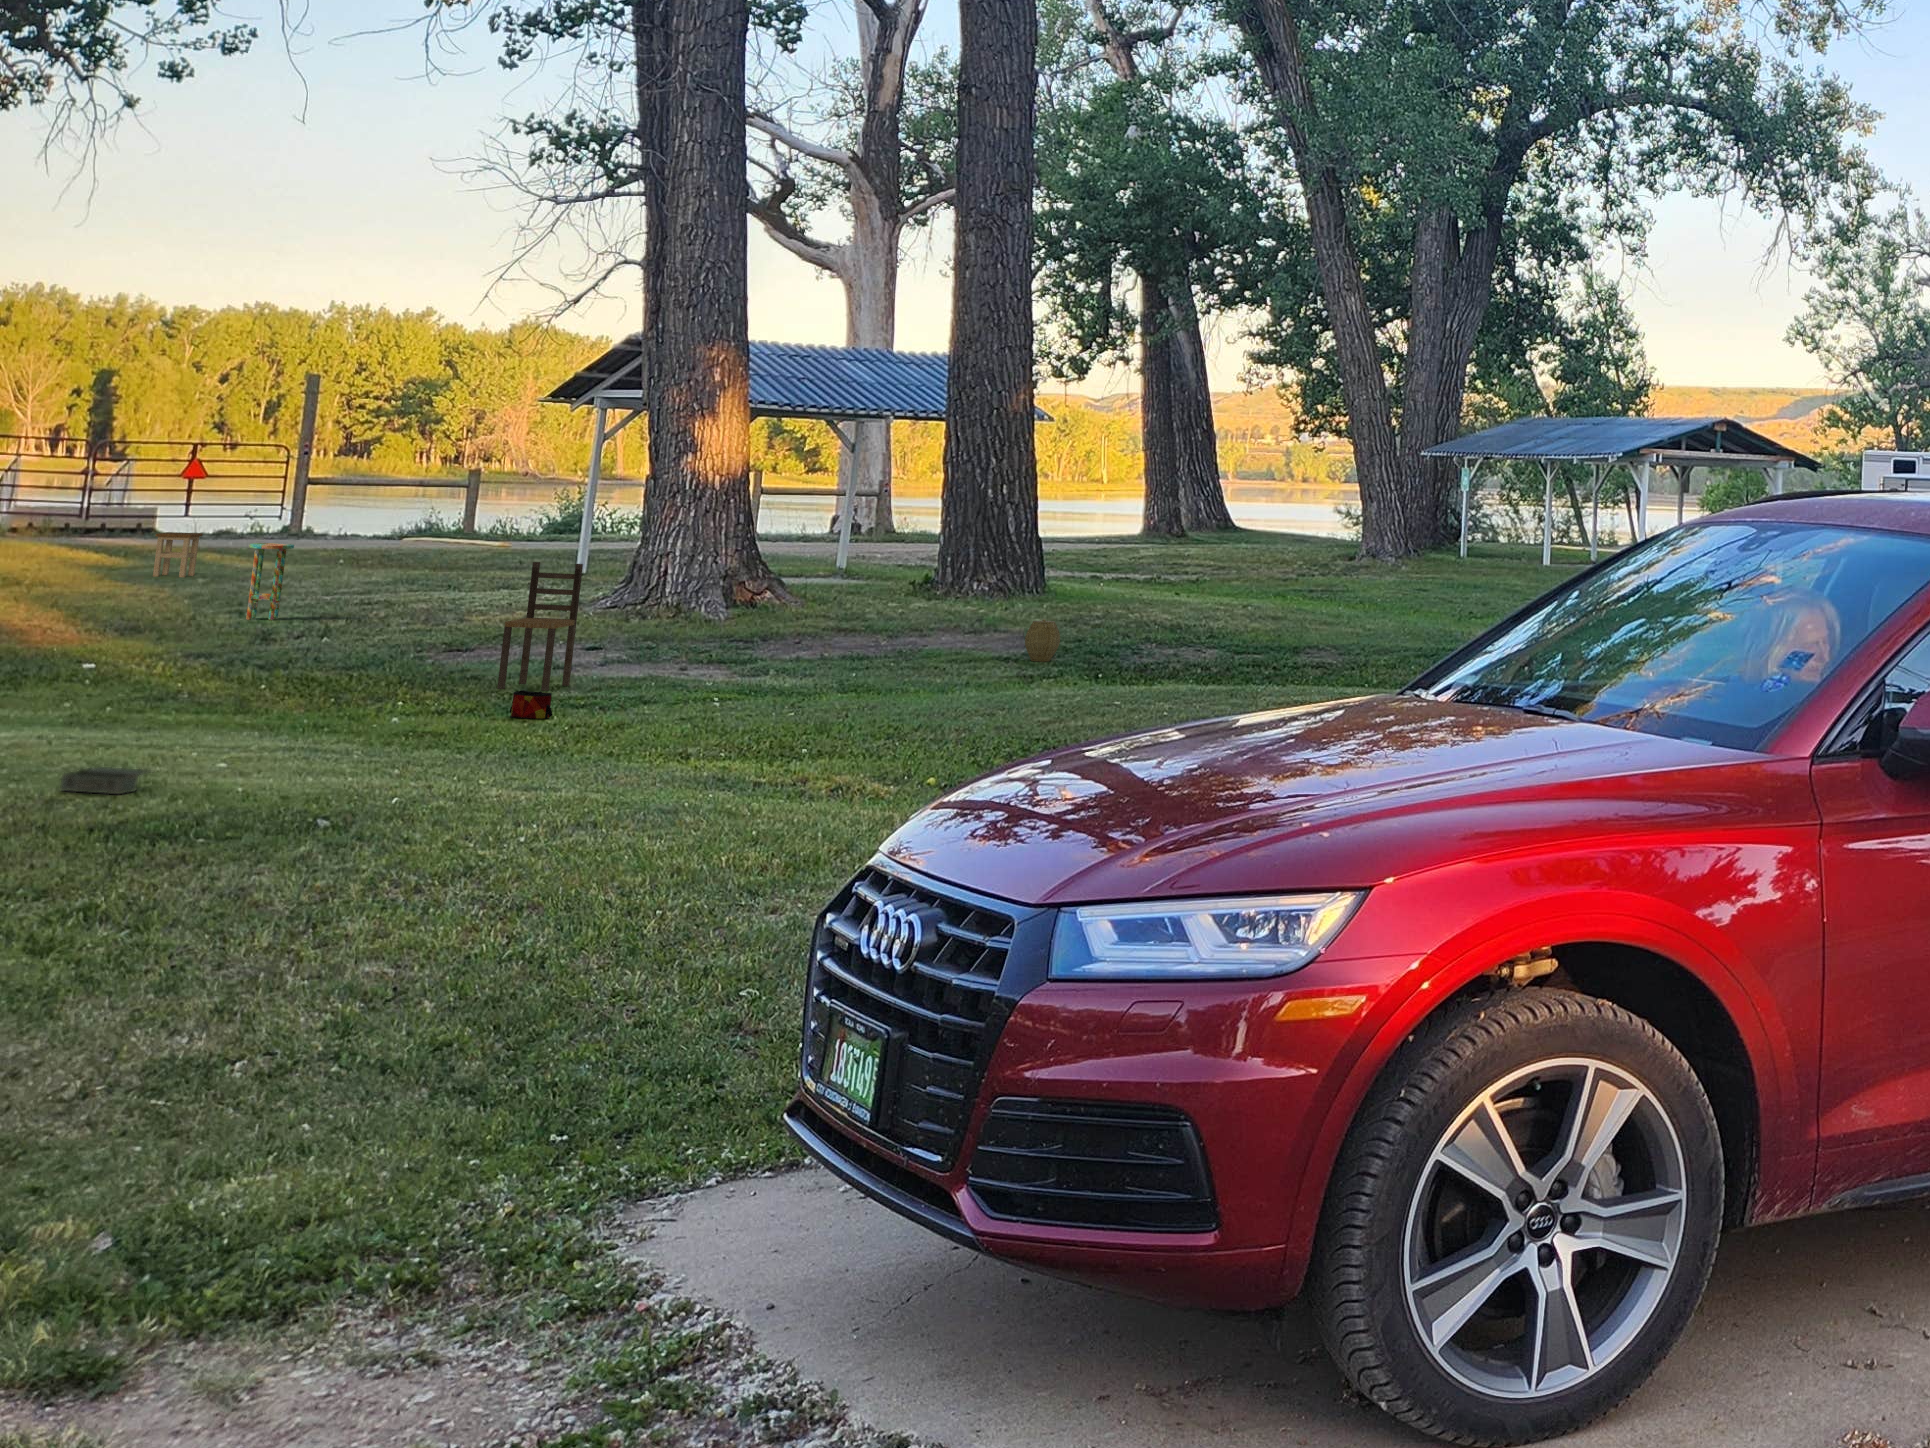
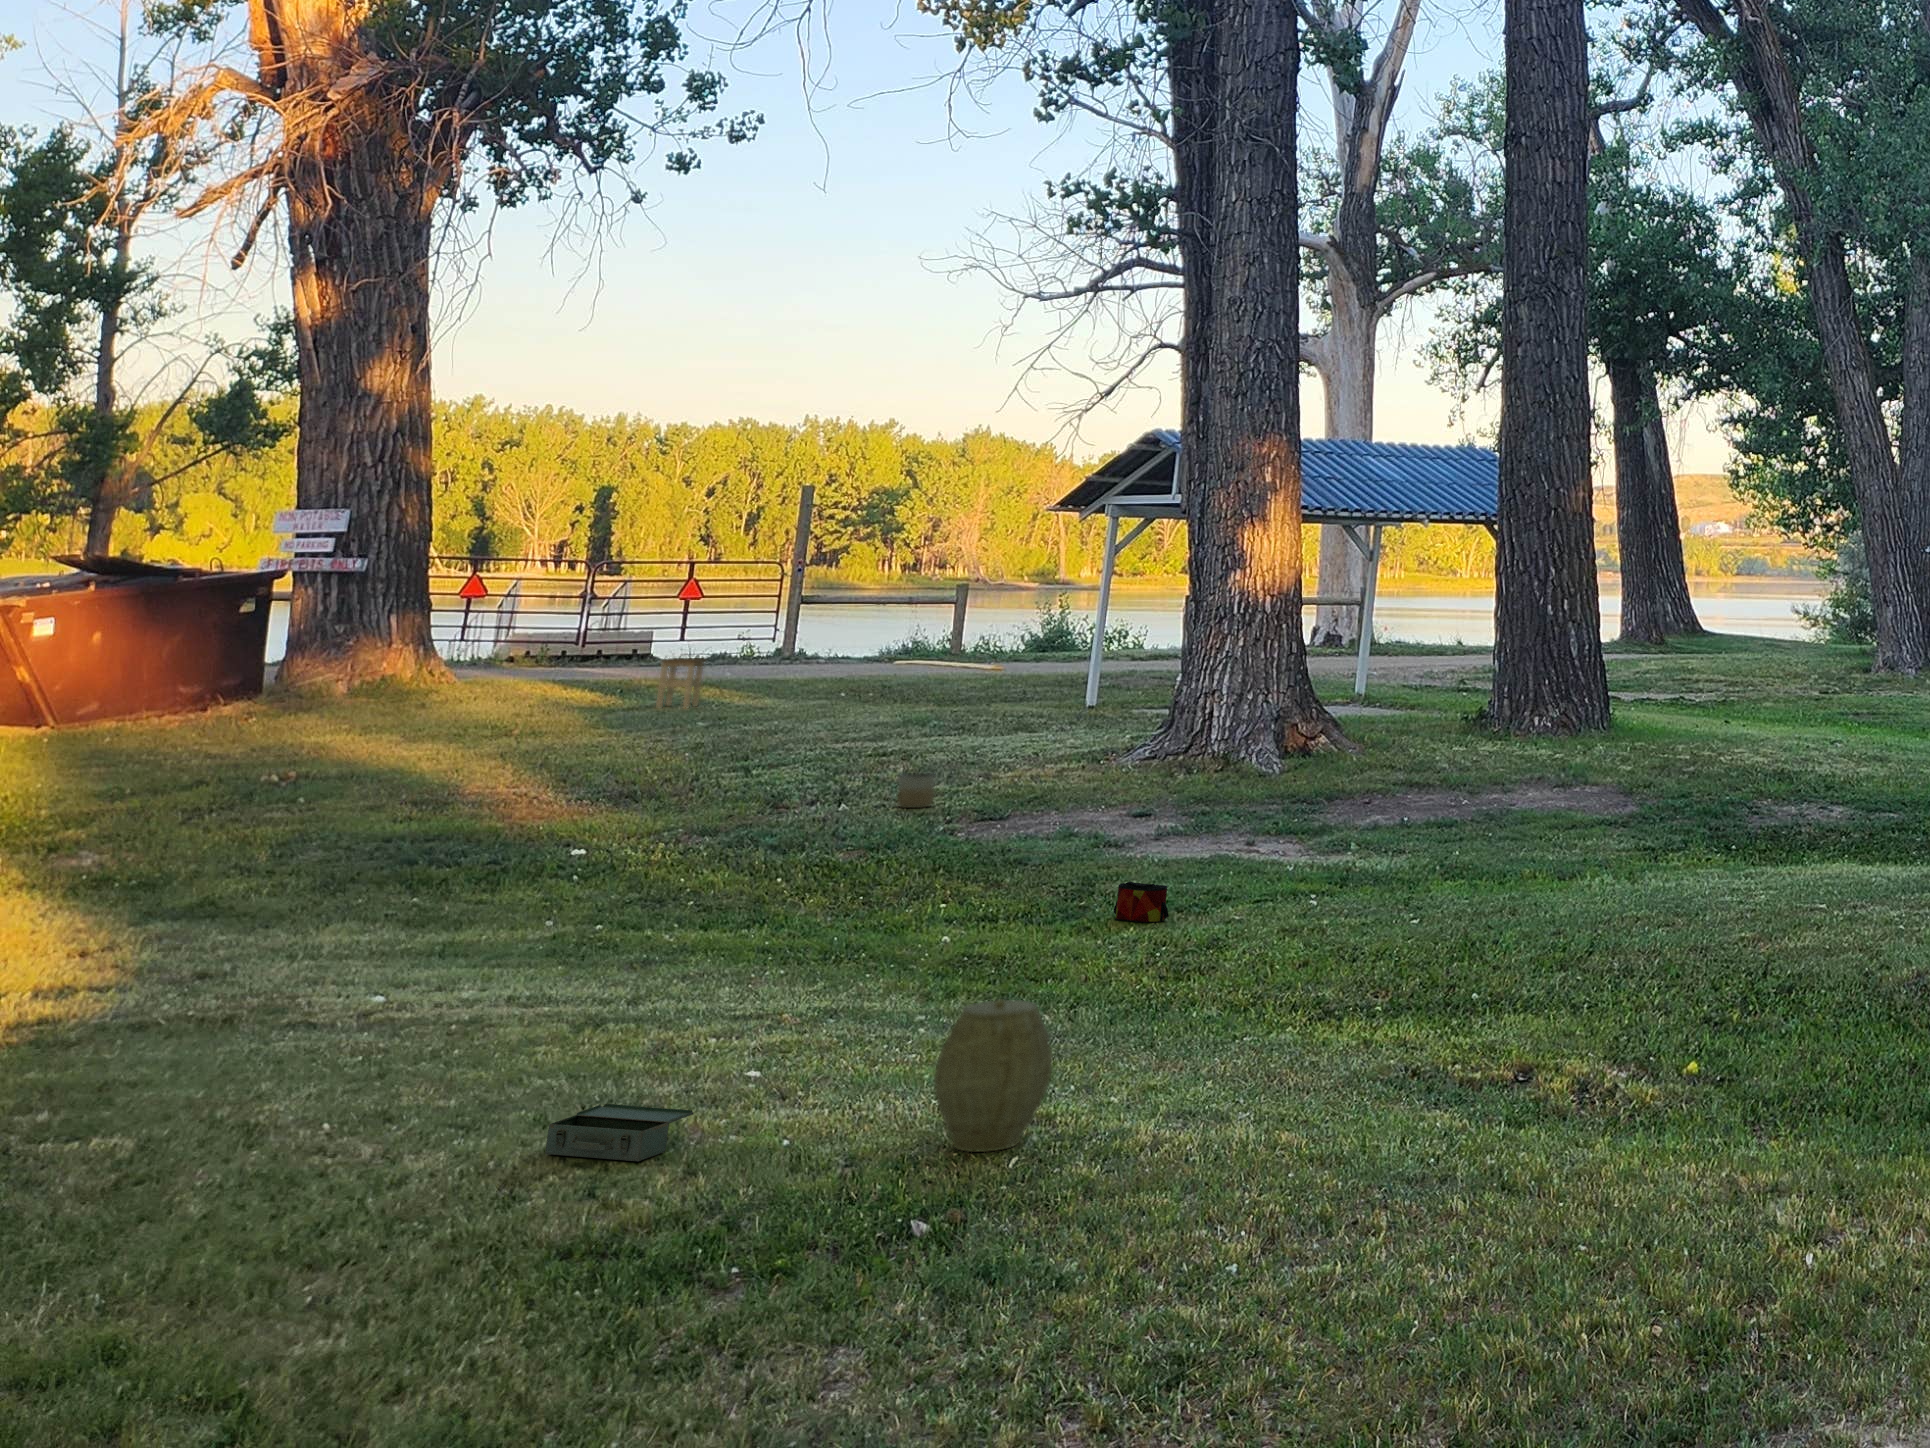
side table: present [246,543,294,620] -> none [761,673,813,765]
chair: present [497,562,583,691] -> none [1077,699,1175,870]
woven basket: present [1025,619,1060,662] -> present [934,999,1053,1152]
planter: none [361,623,395,651] -> present [897,773,935,808]

